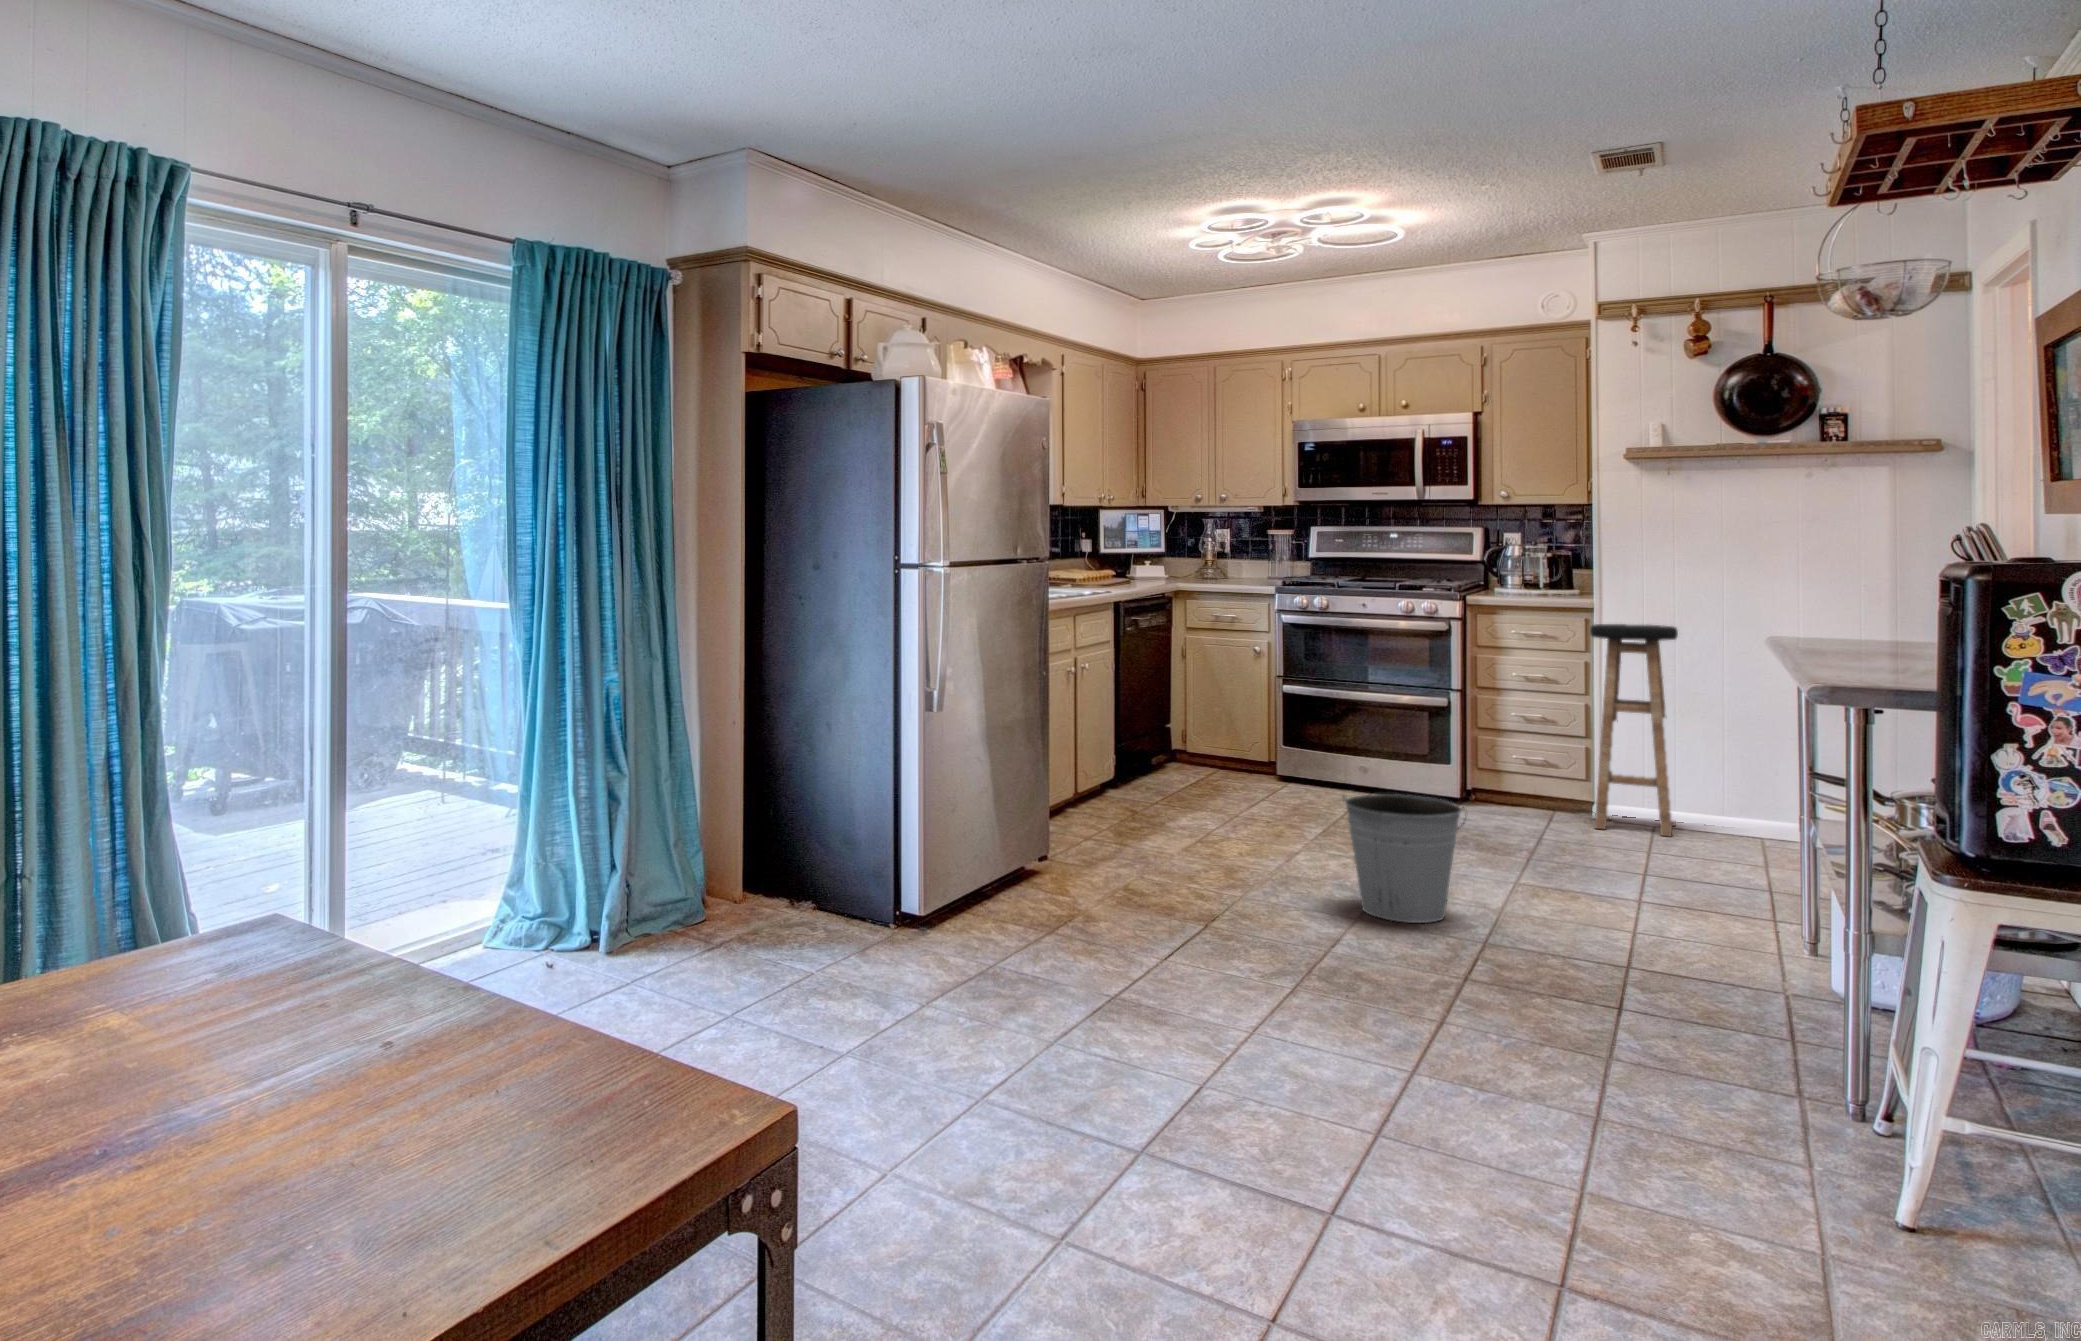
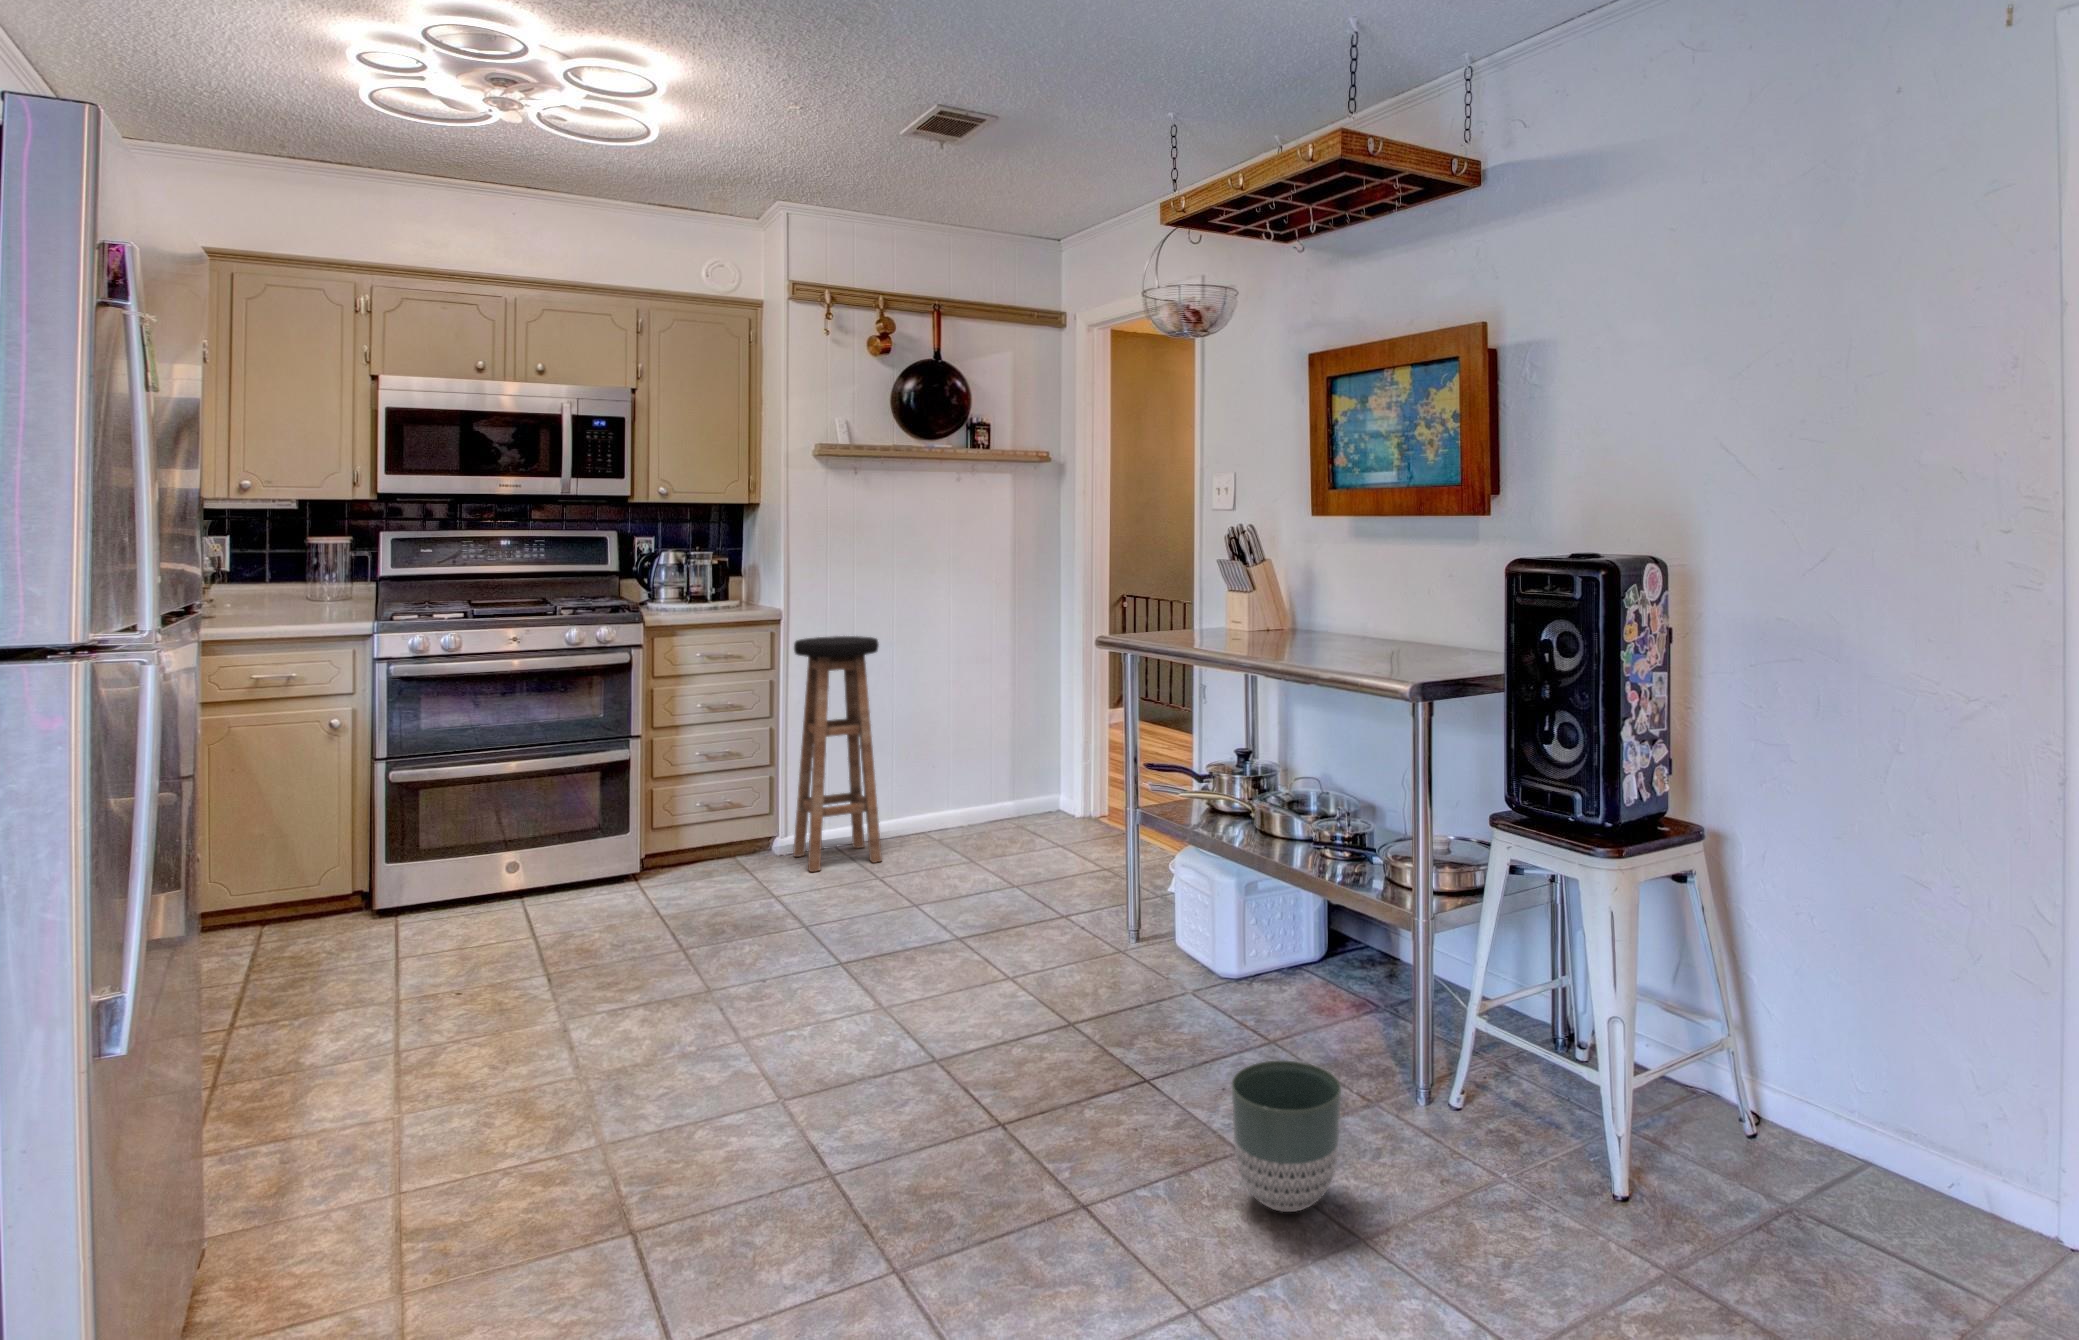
bucket: present [1343,794,1464,923] -> none [757,912,920,1116]
planter: none [1530,930,1627,1038] -> present [1232,1061,1341,1212]

